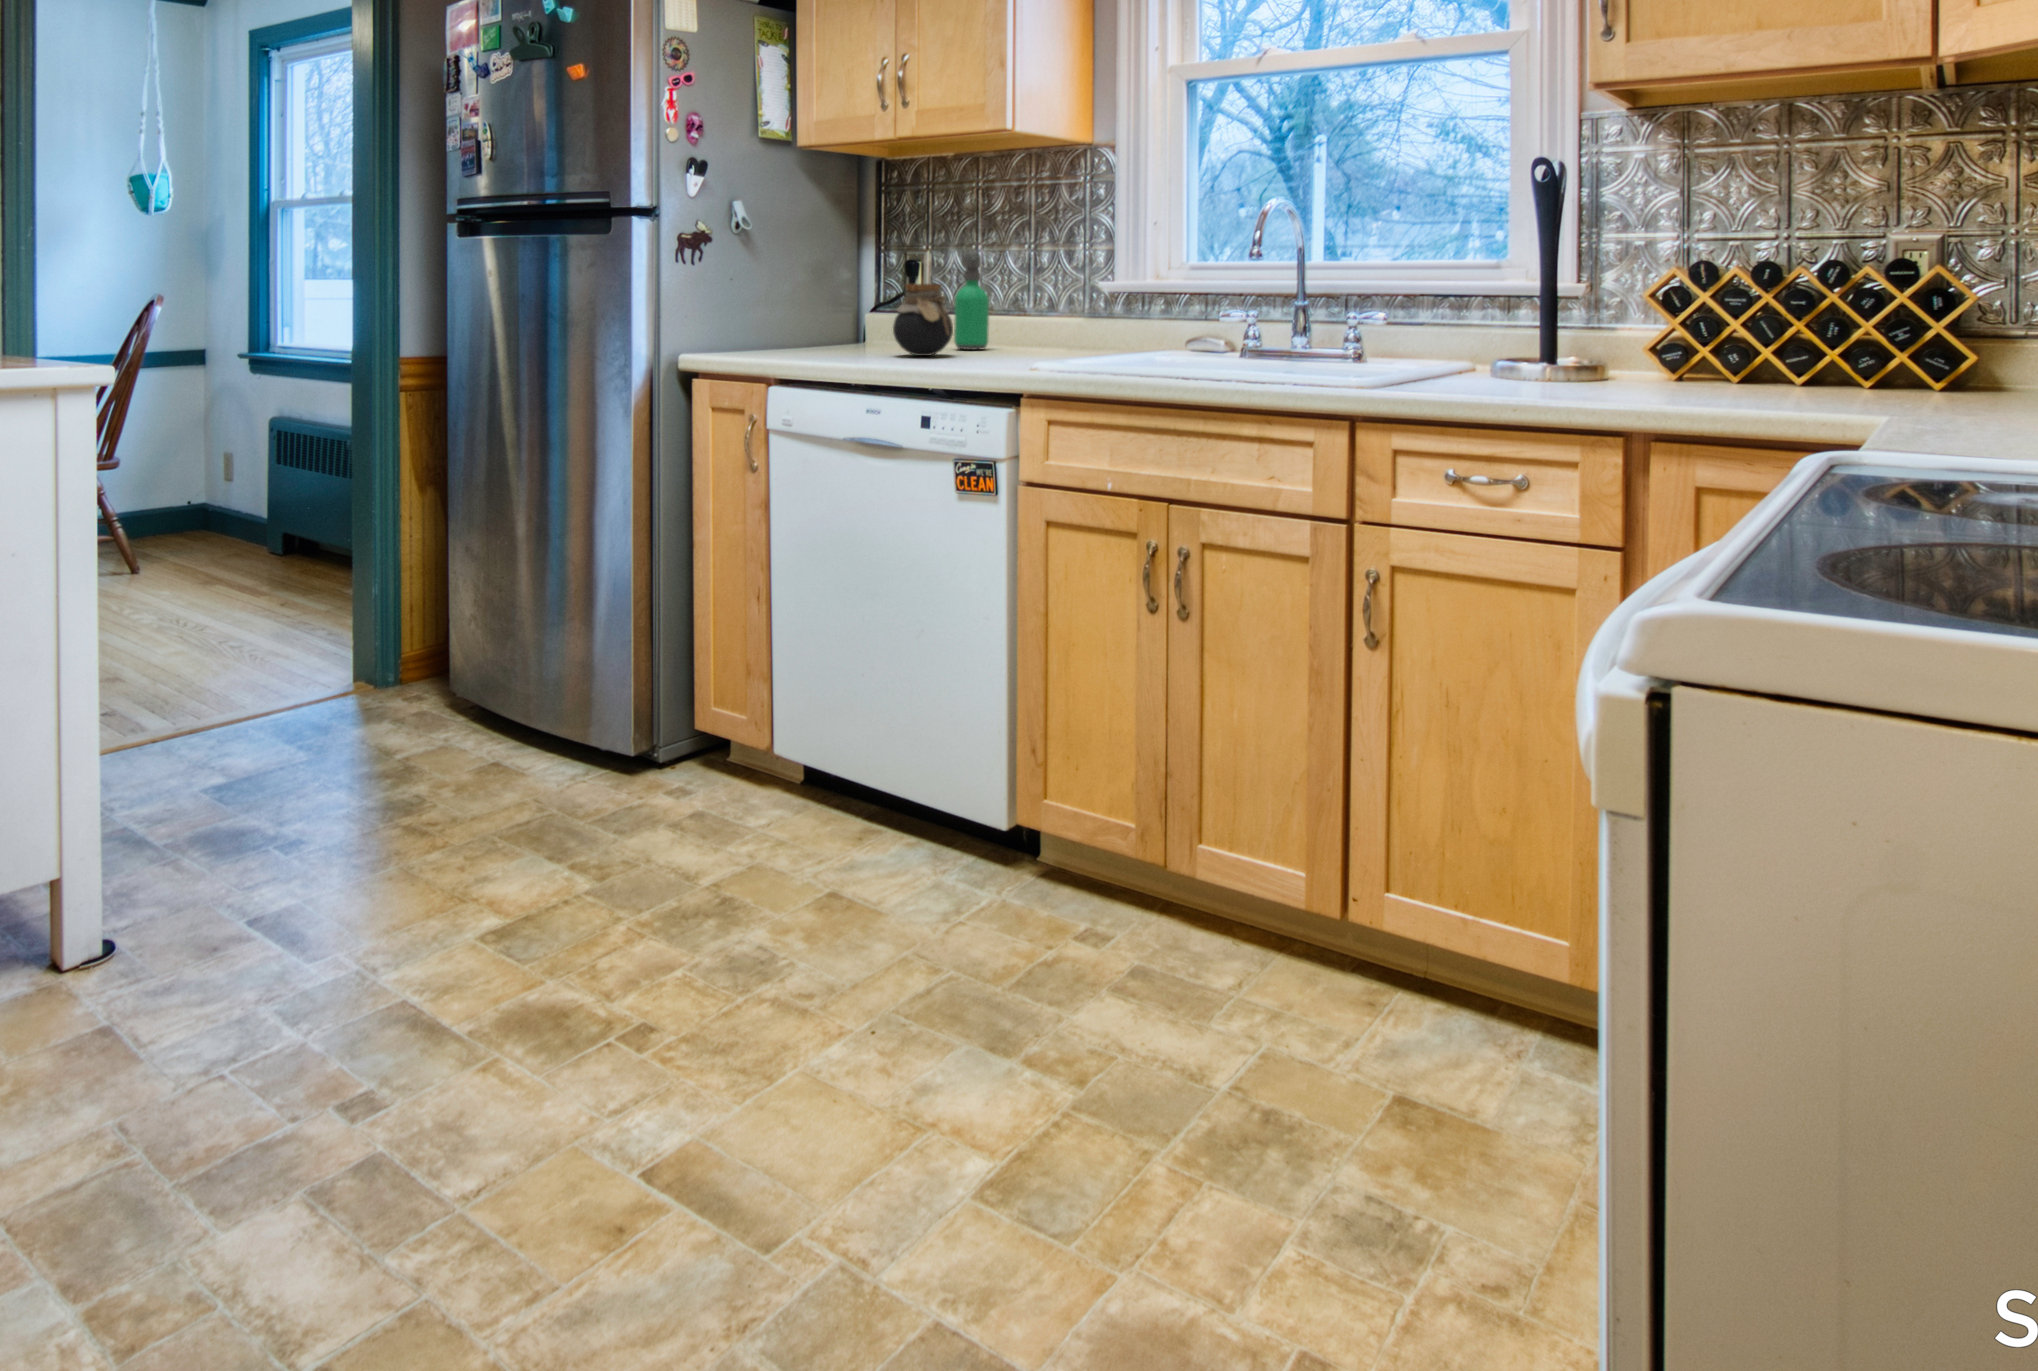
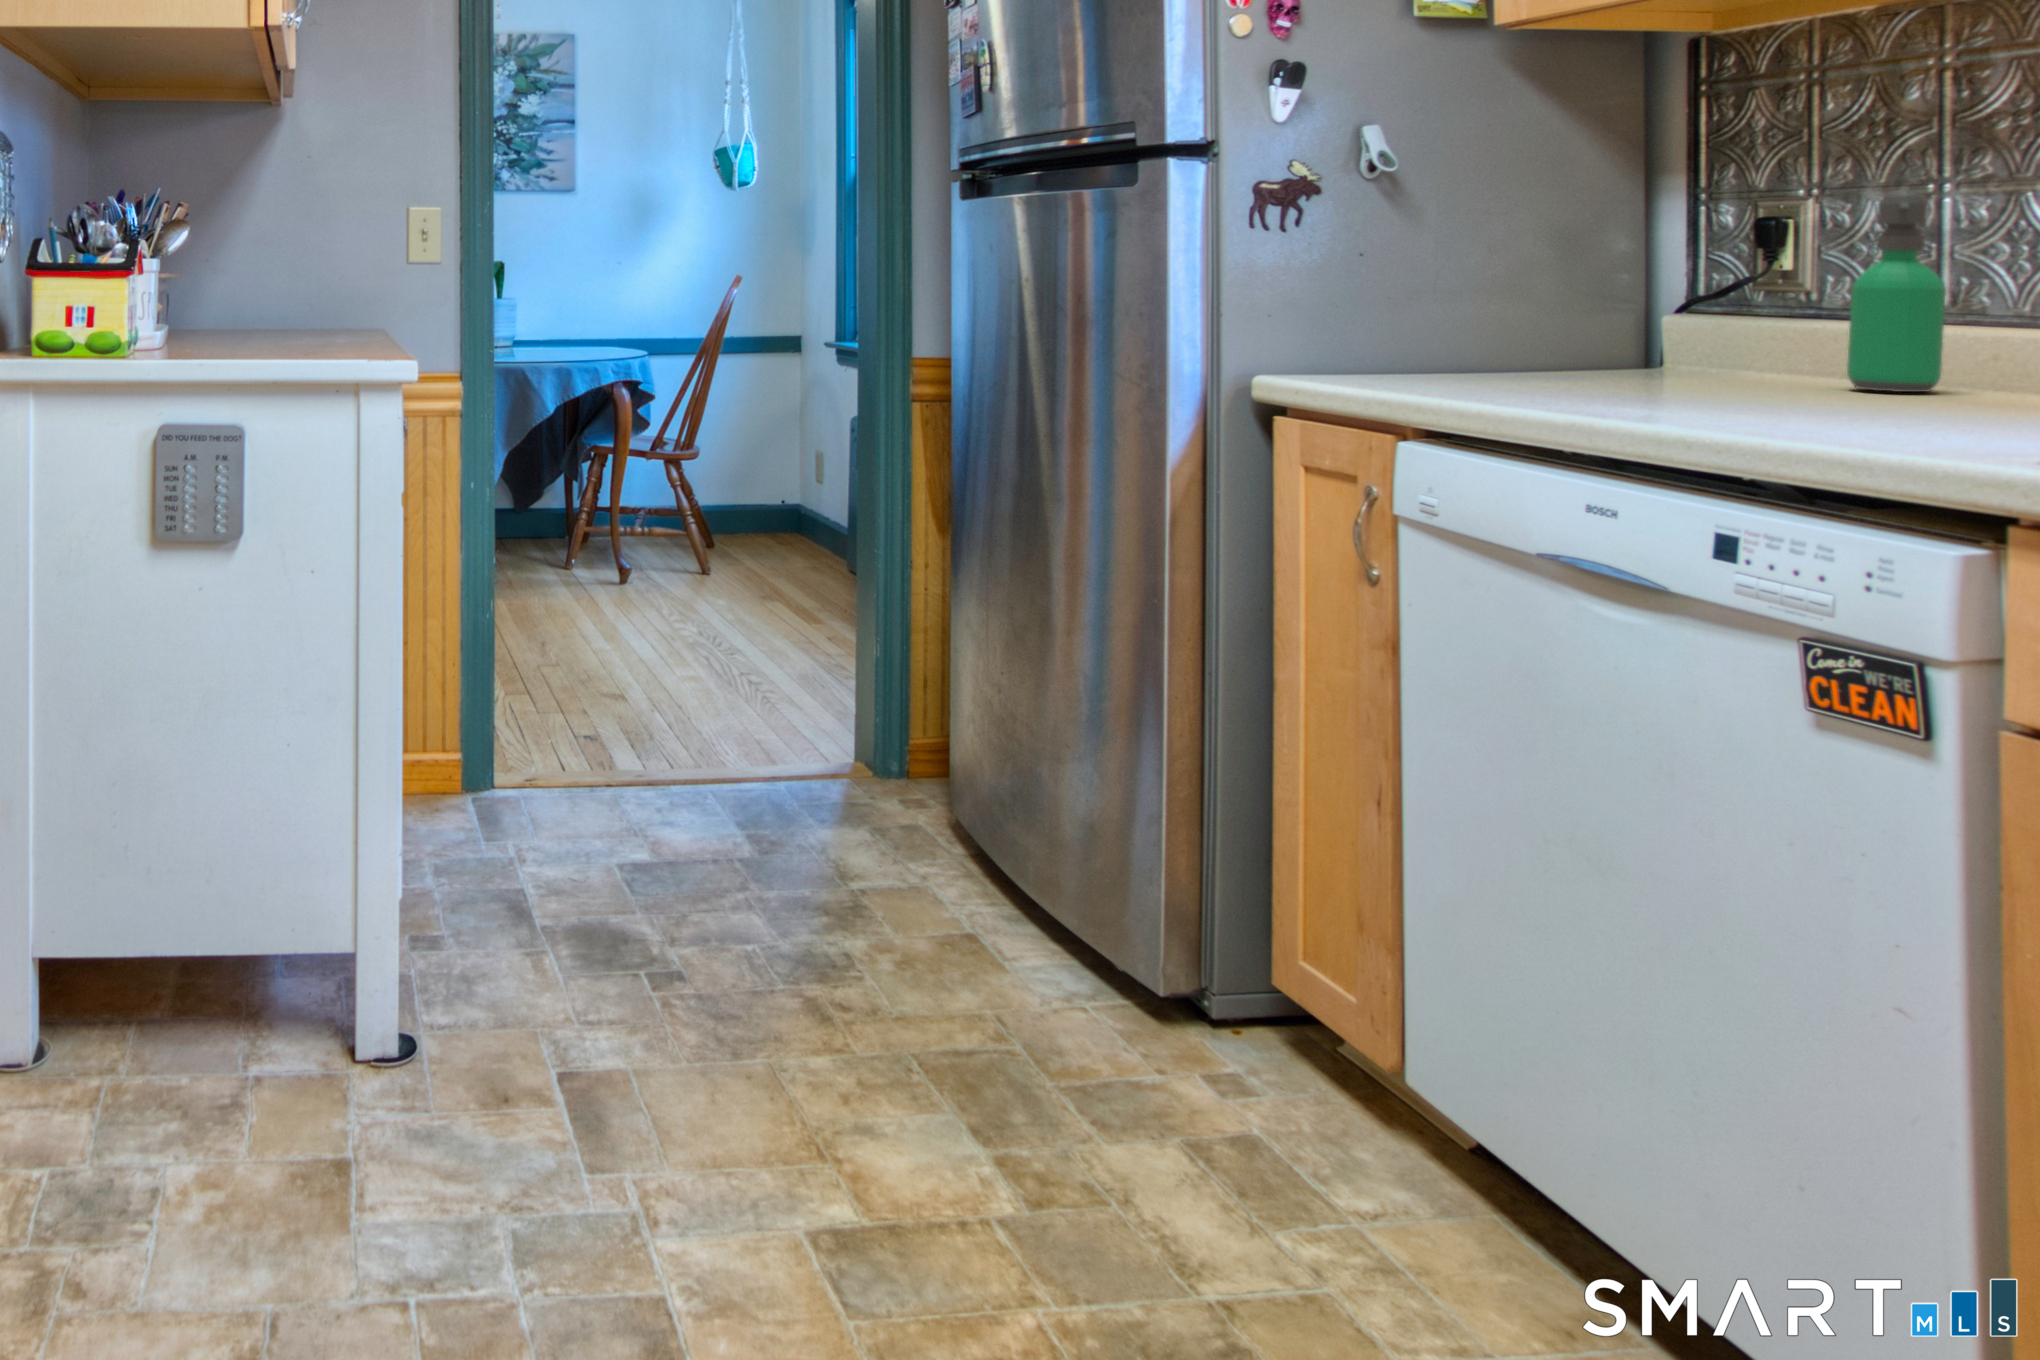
jar: present [893,284,953,356] -> none [1679,257,1835,401]

